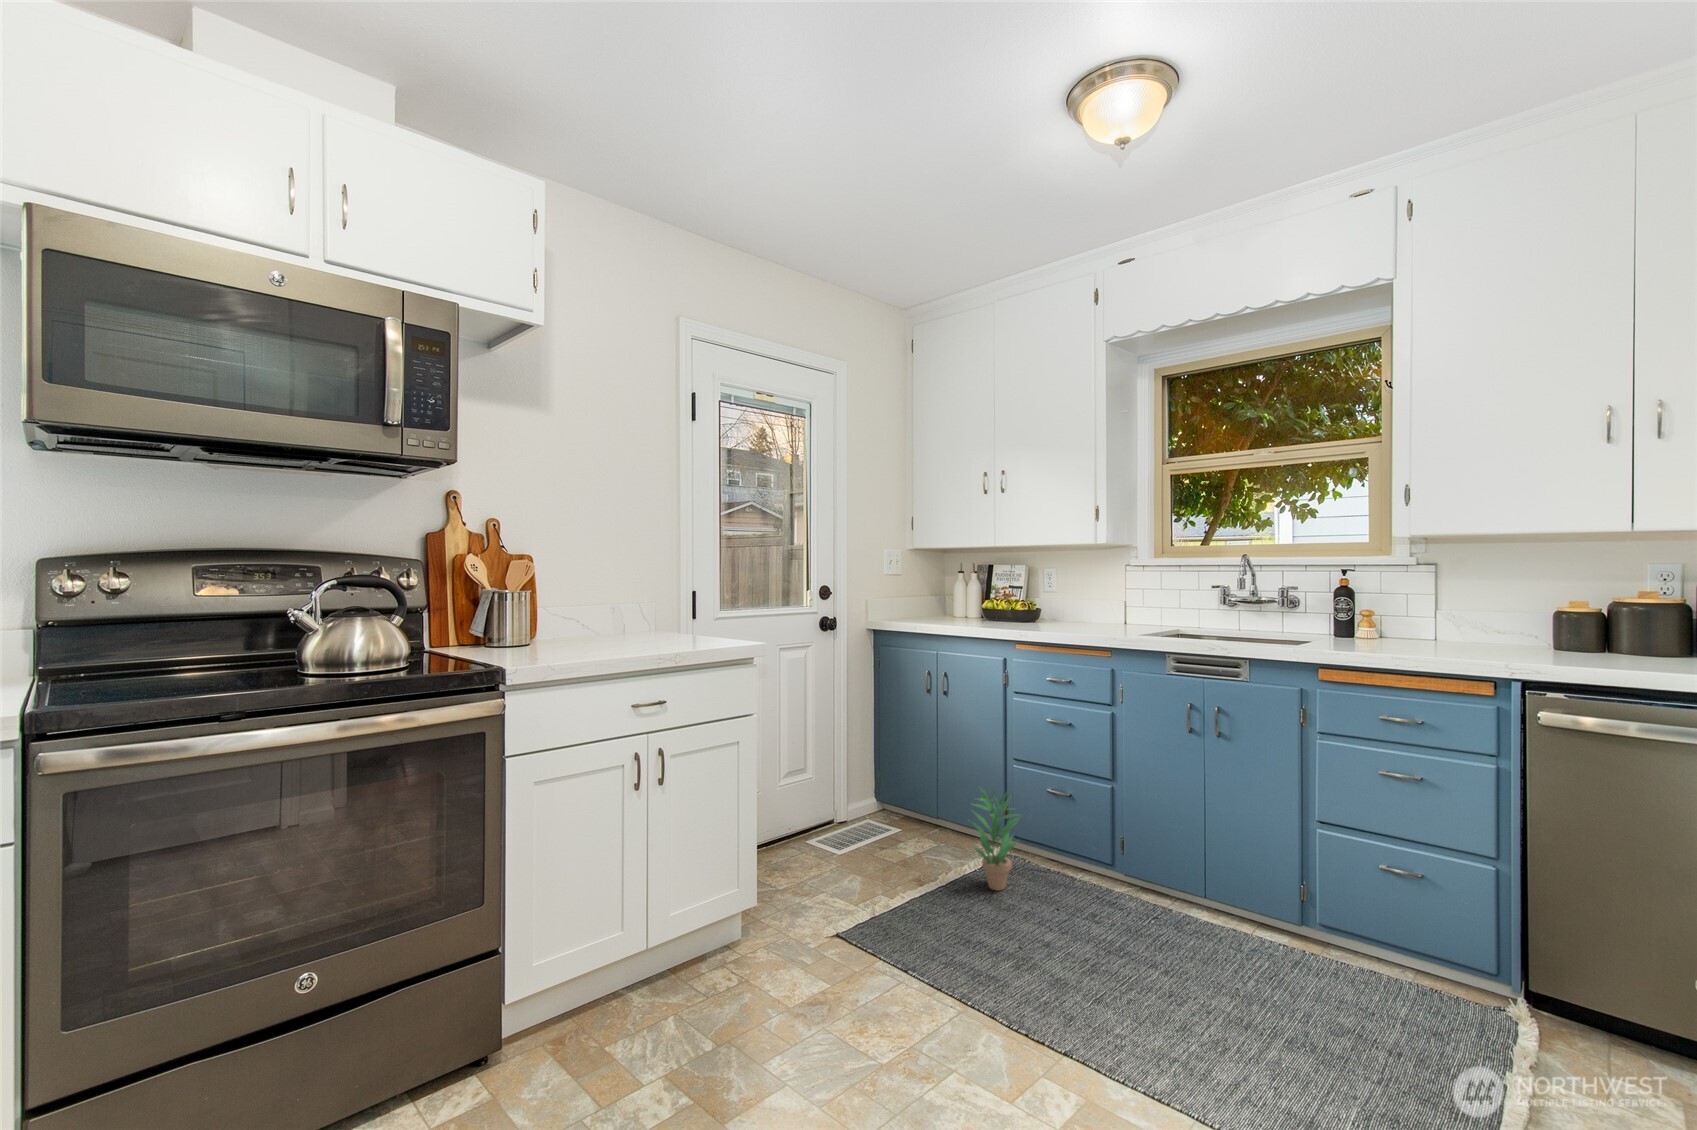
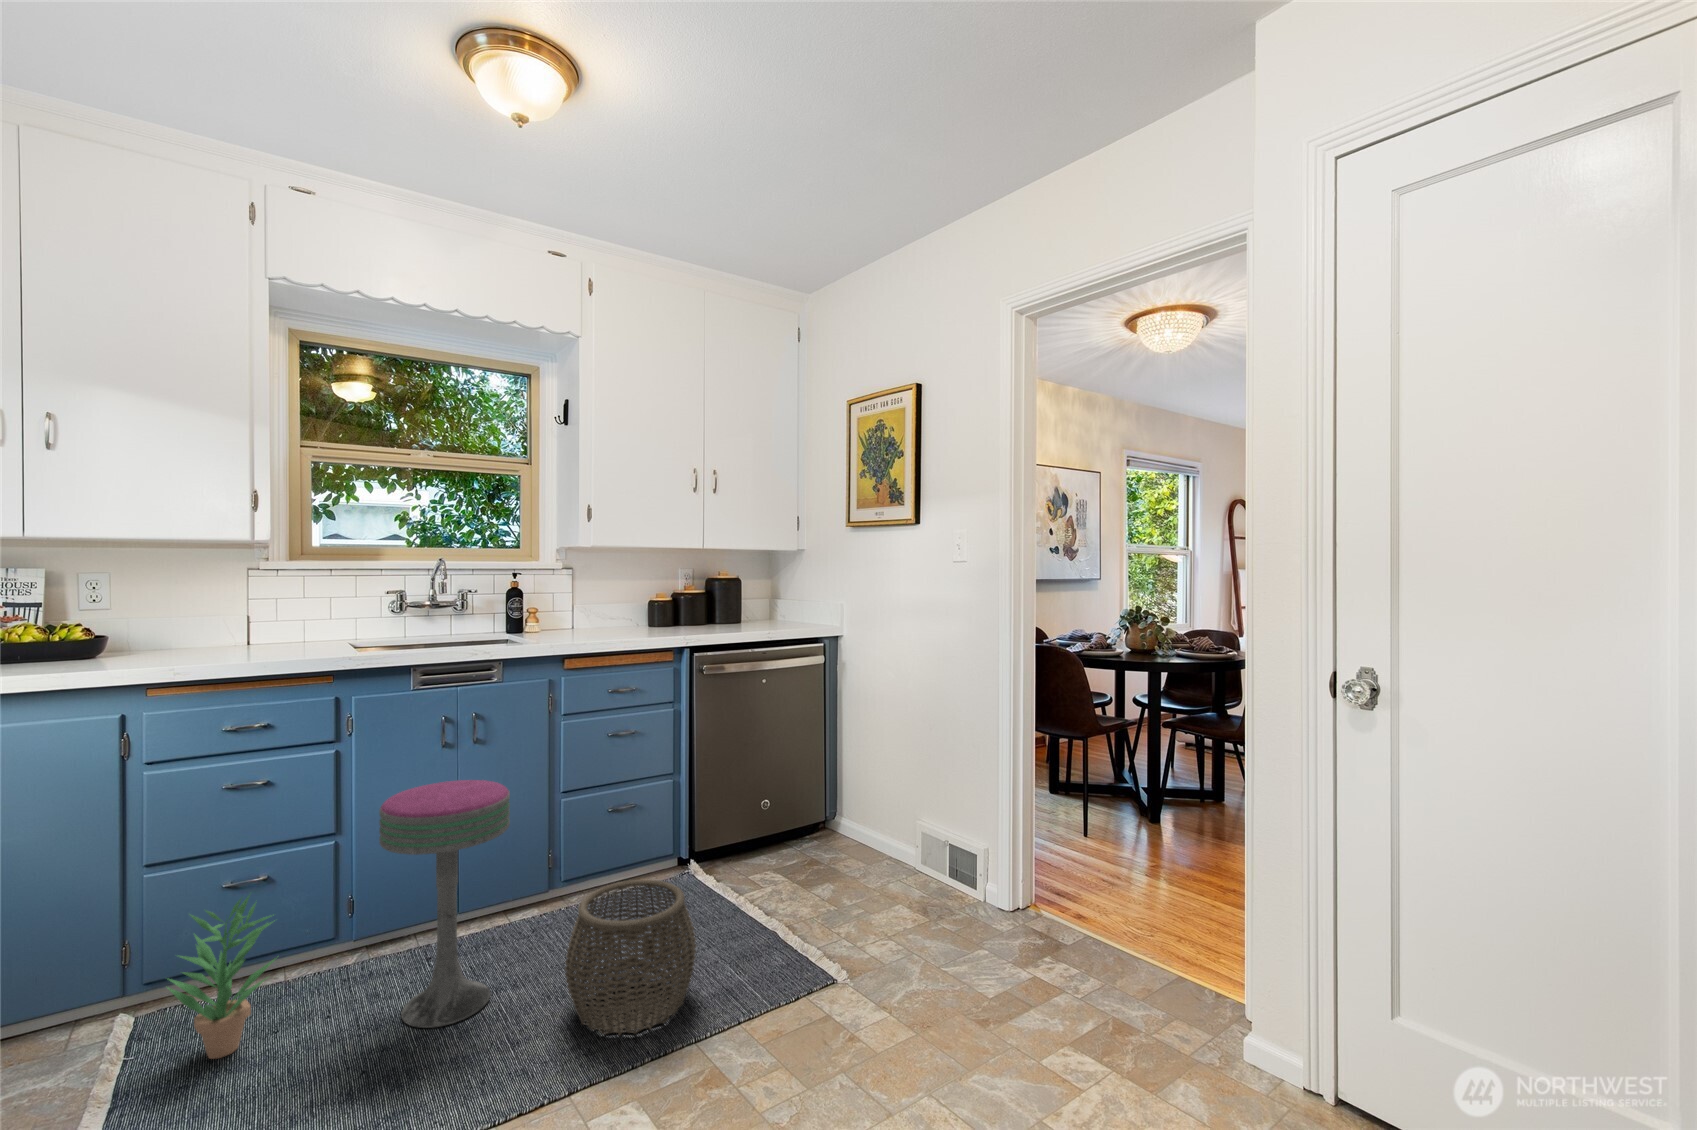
bar stool: none [1054,751,1160,963] -> present [379,780,510,1028]
woven basket: none [1128,908,1283,1088] -> present [565,880,696,1035]

